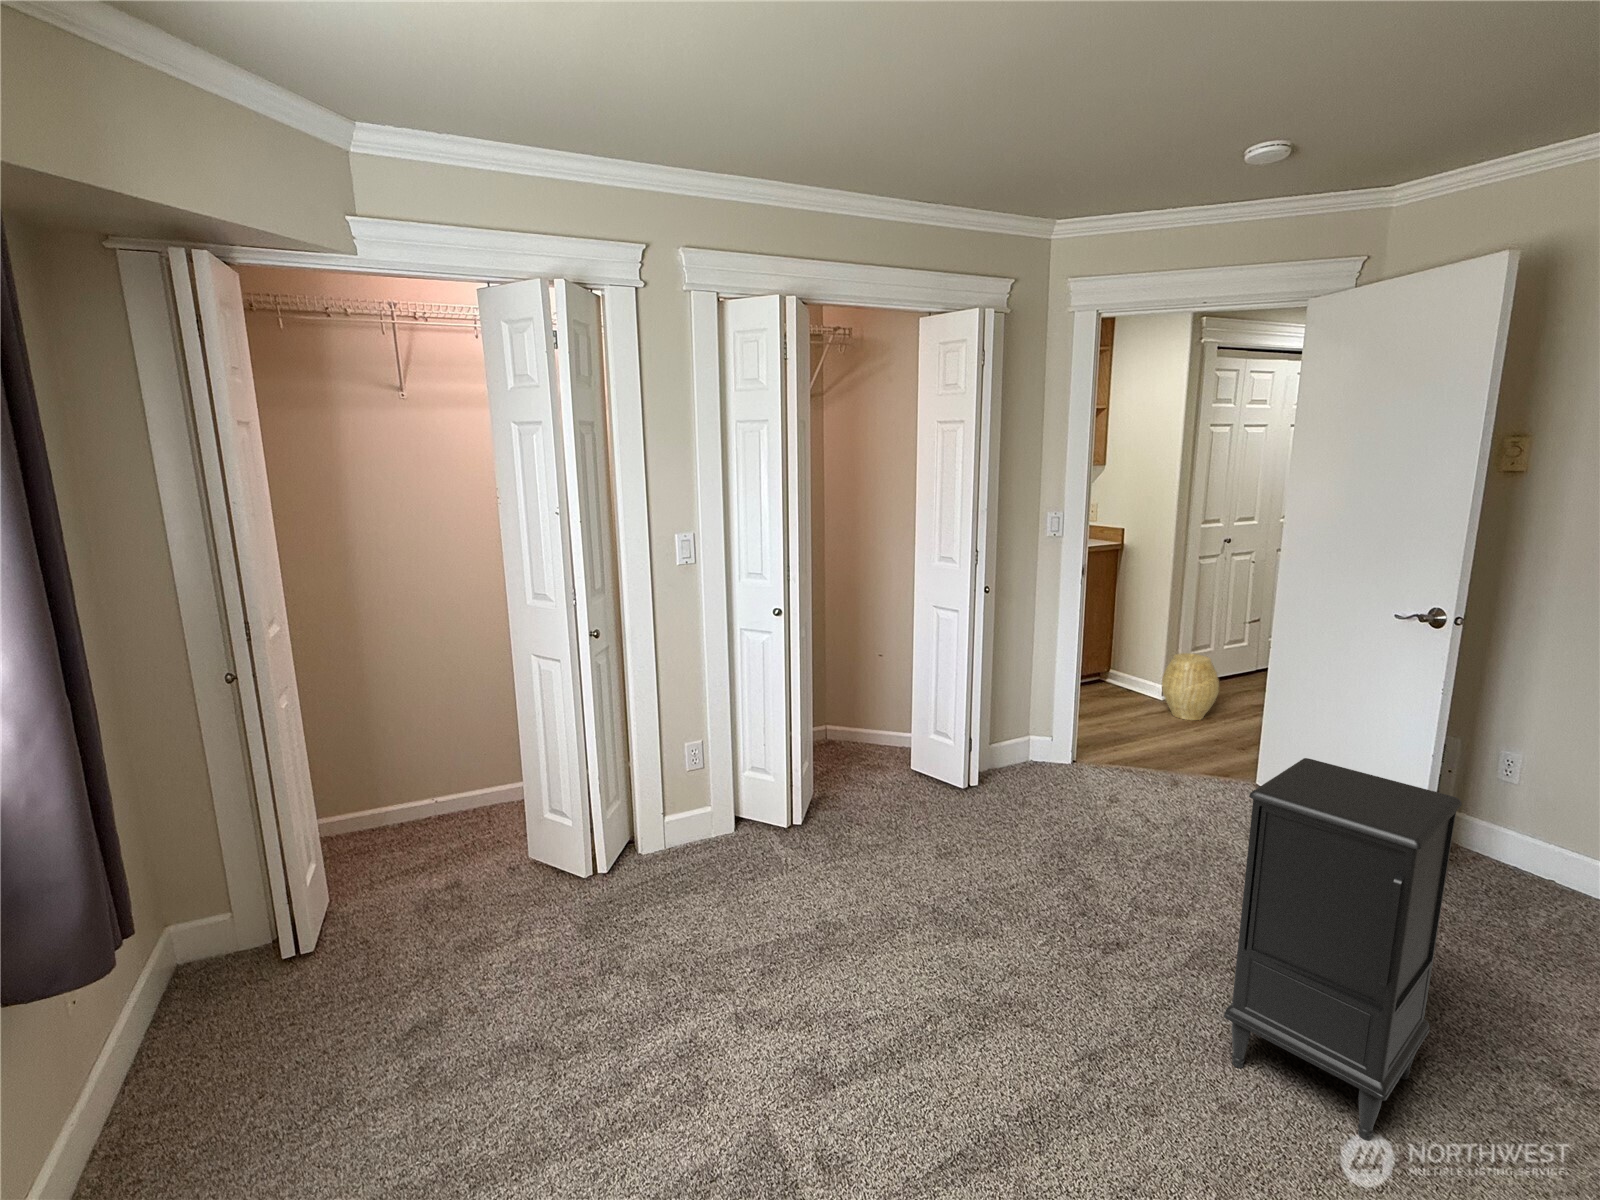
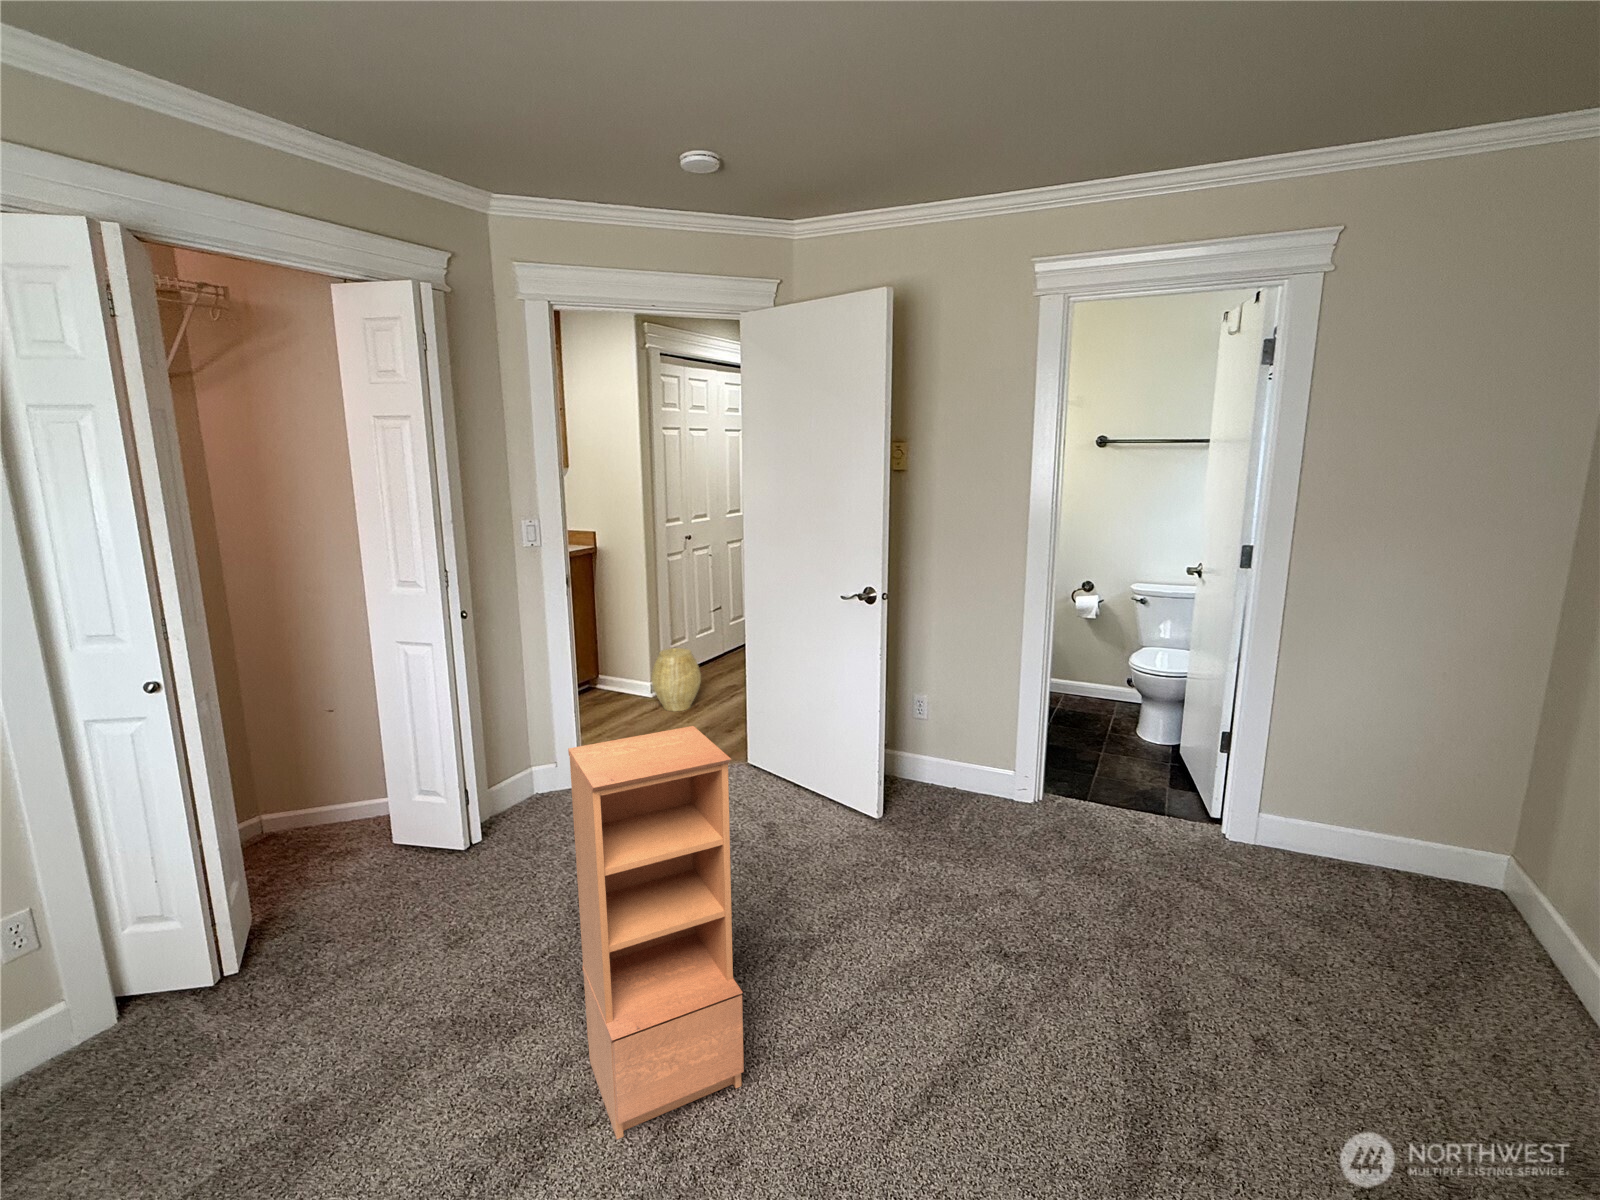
bookcase: none [1035,704,1197,1057] -> present [568,726,744,1139]
nightstand: present [1224,758,1462,1140] -> none [782,745,932,1084]

